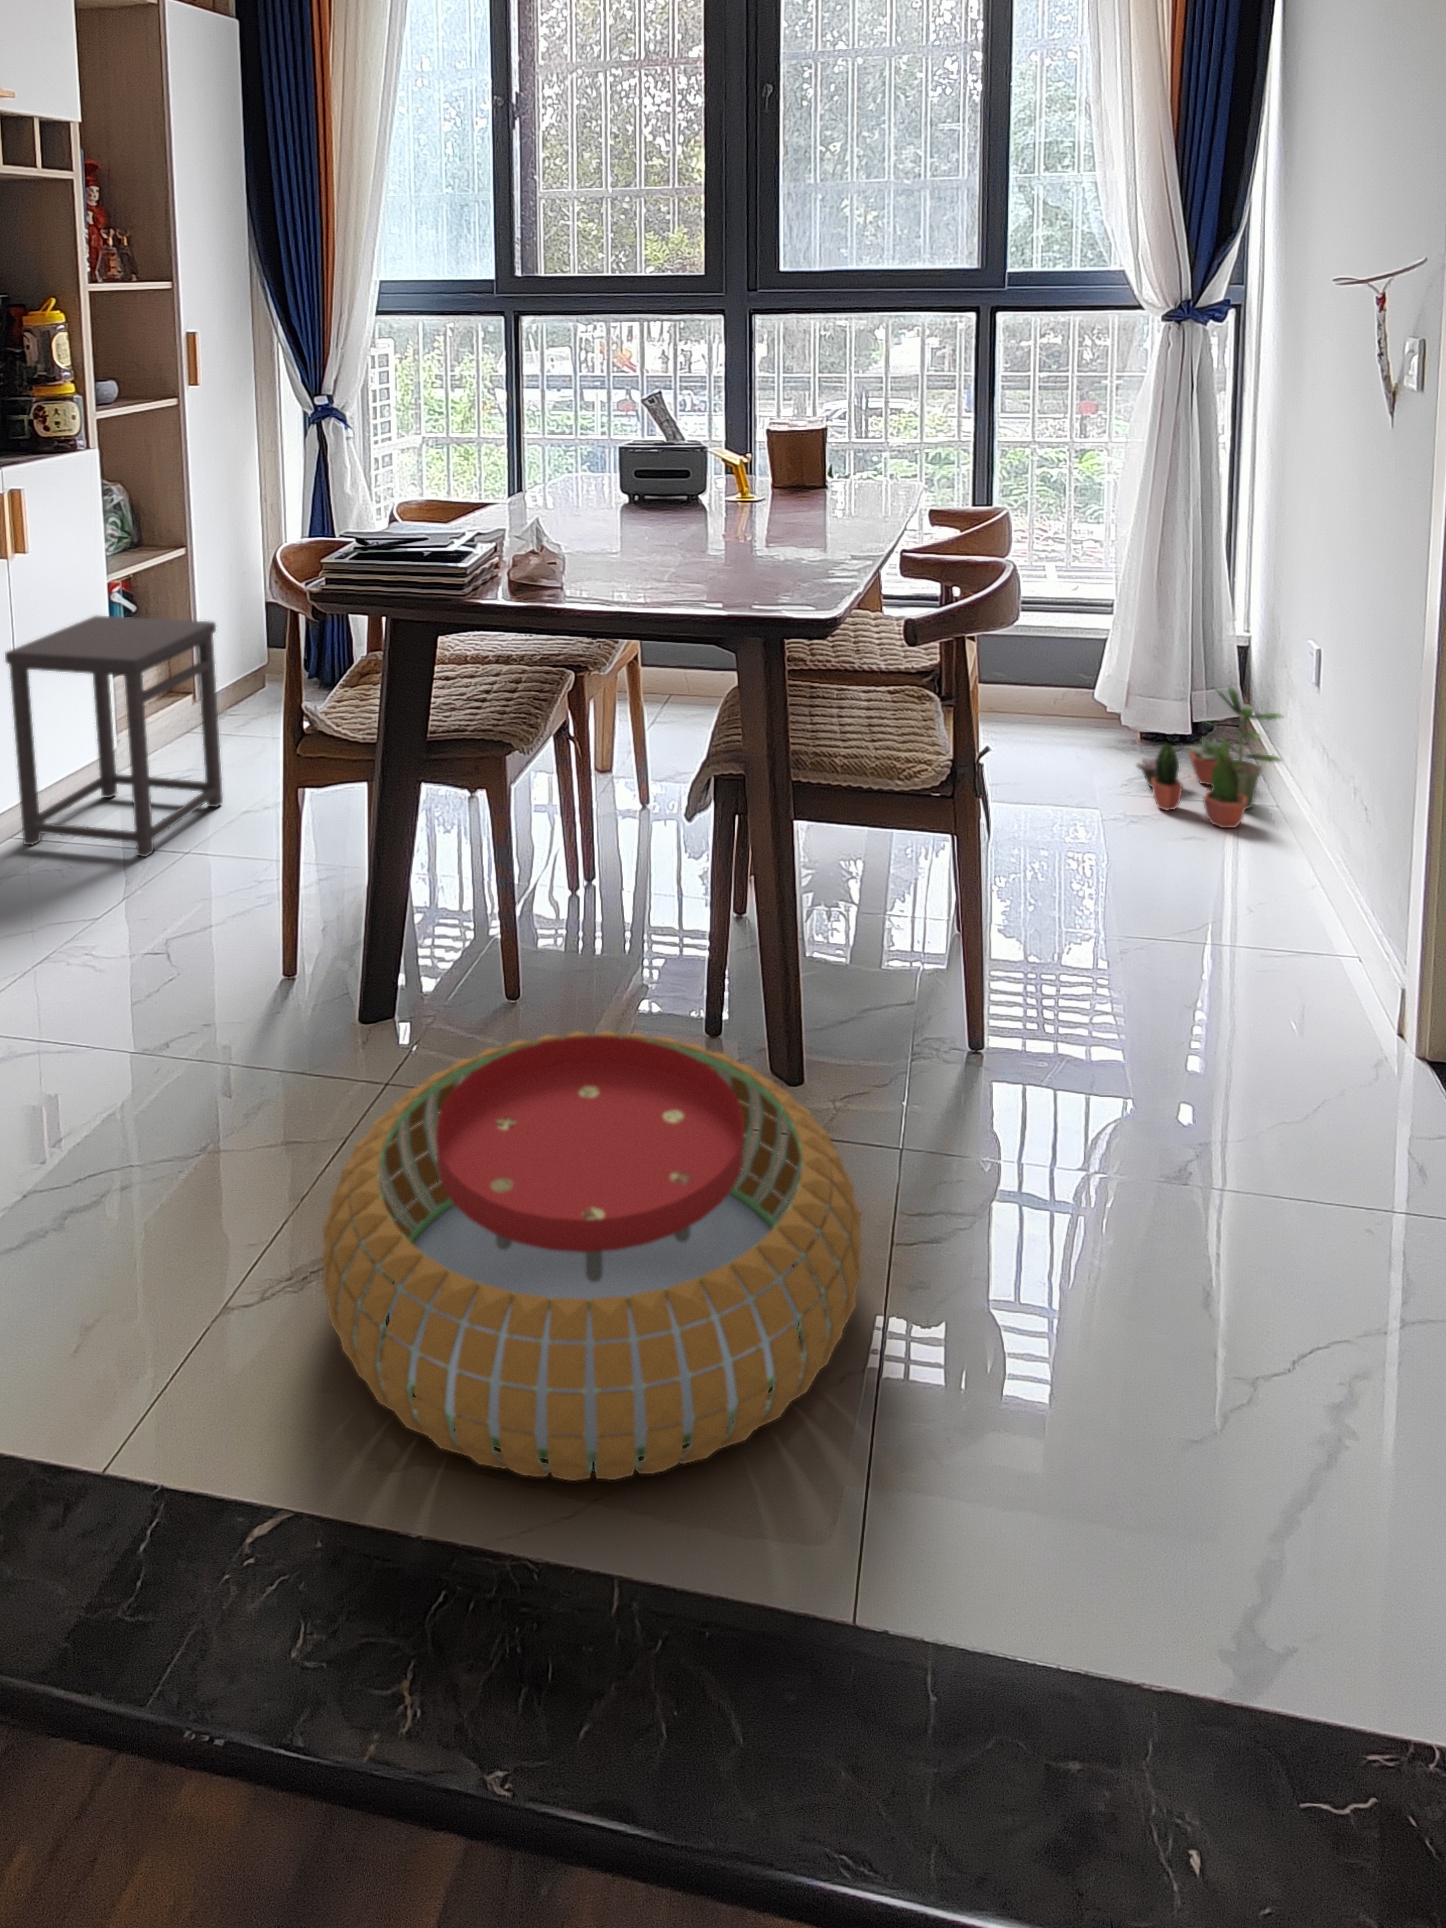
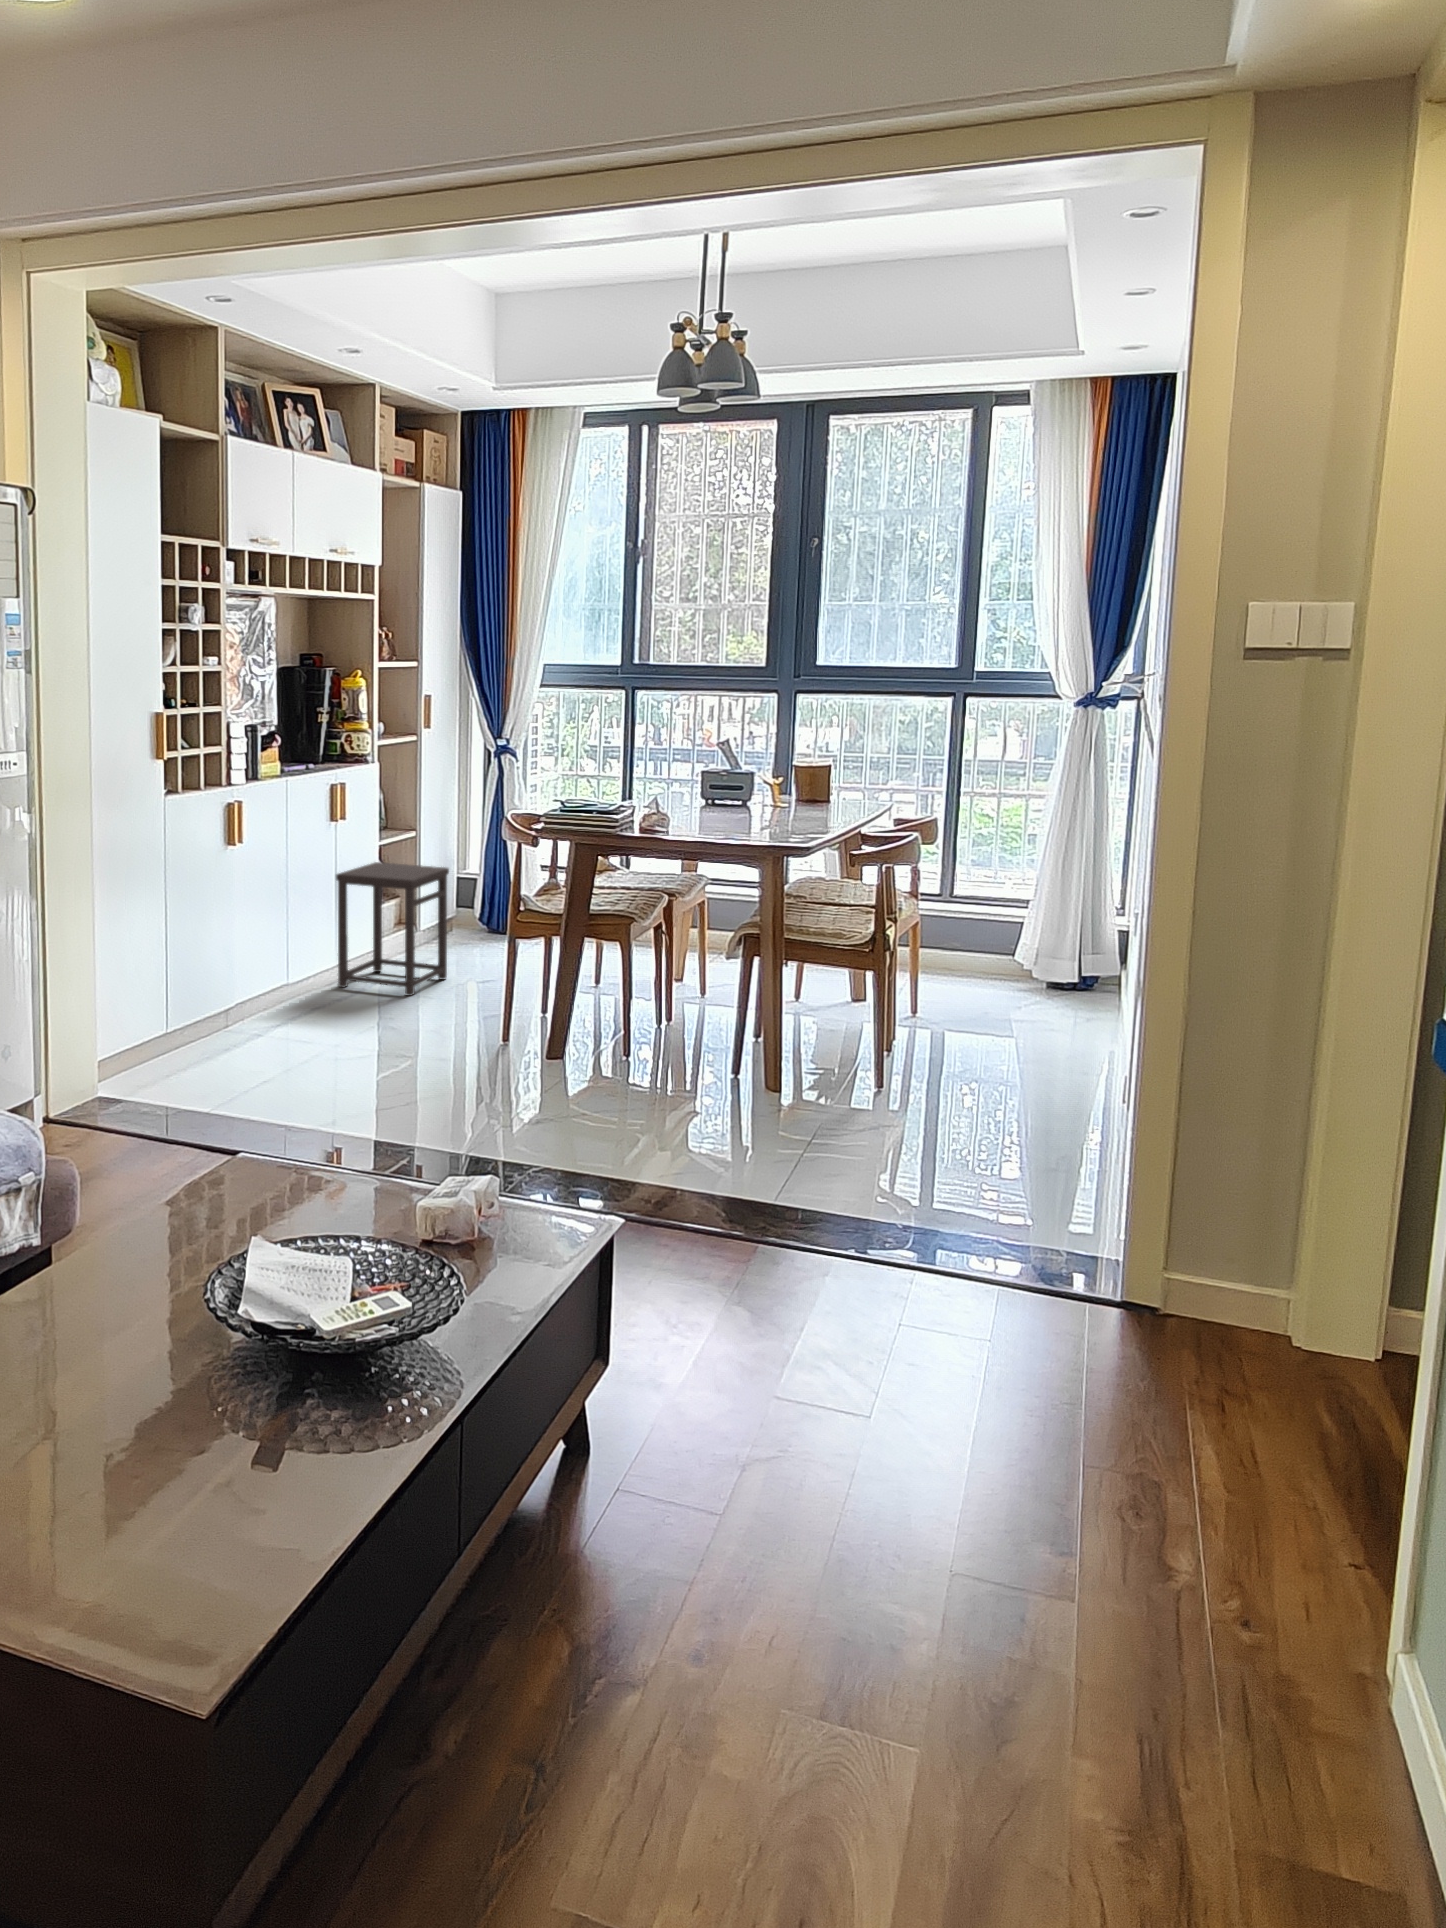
potted plant: present [1136,686,1282,828] -> none [1030,941,1122,1026]
pouf: present [322,1031,862,1481] -> none [554,1029,798,1166]

